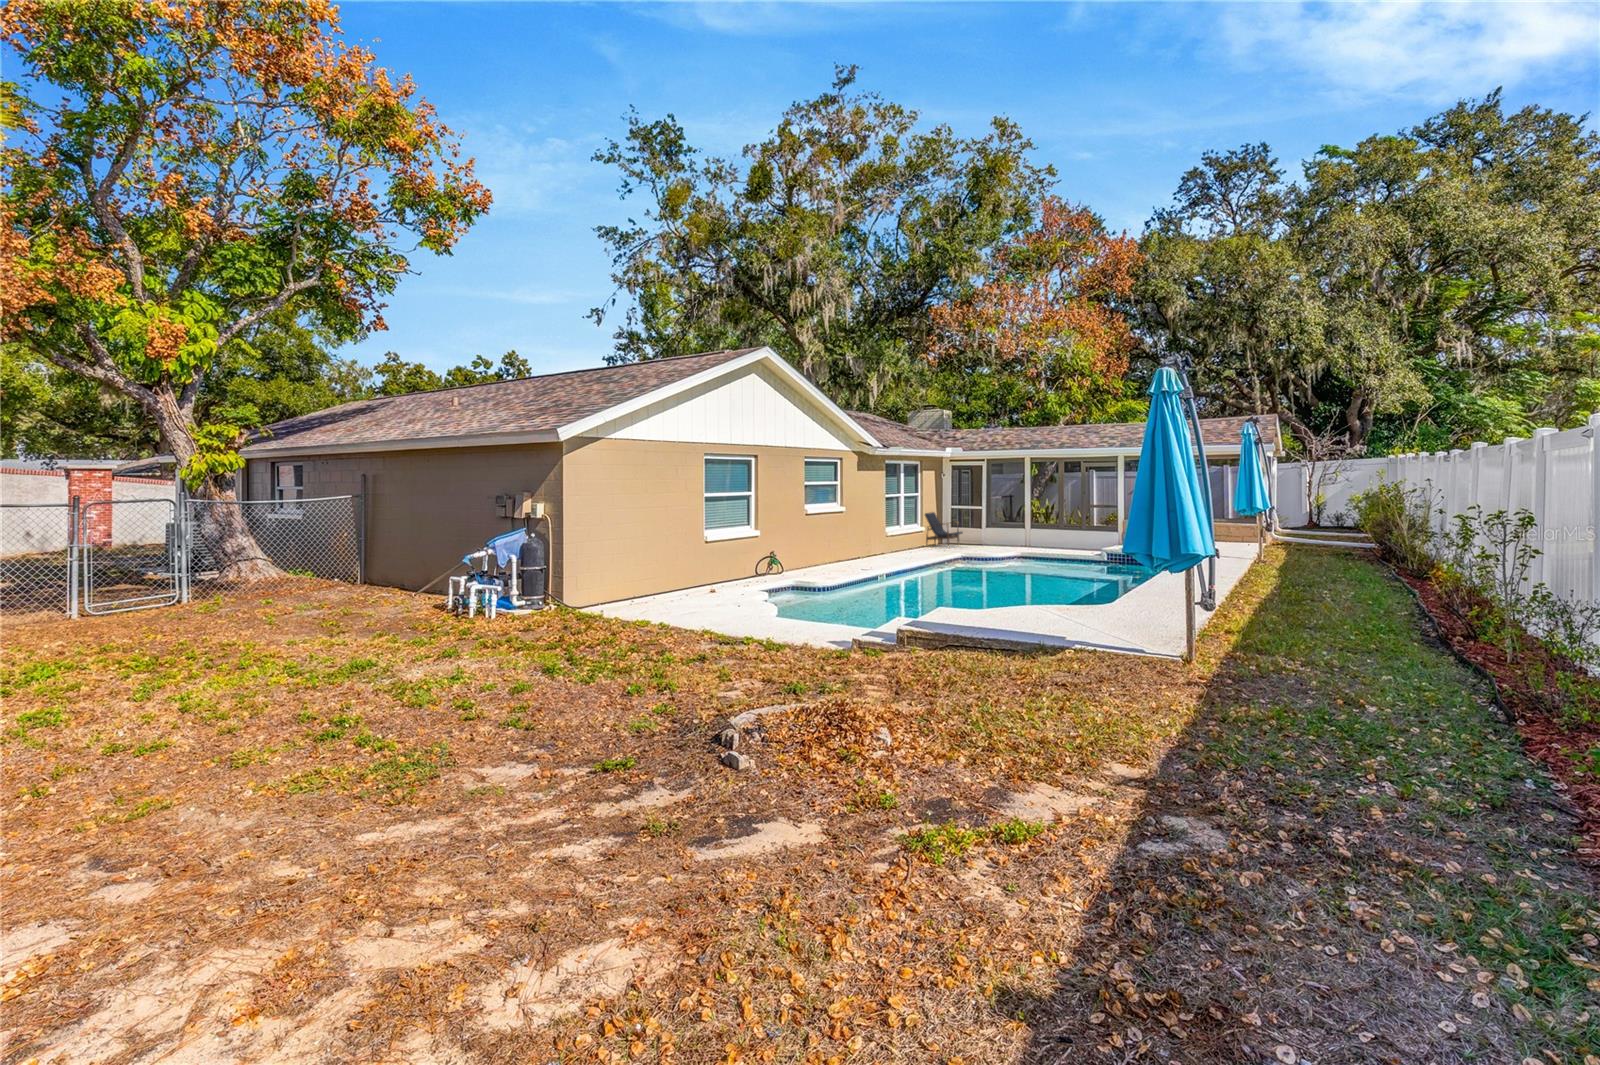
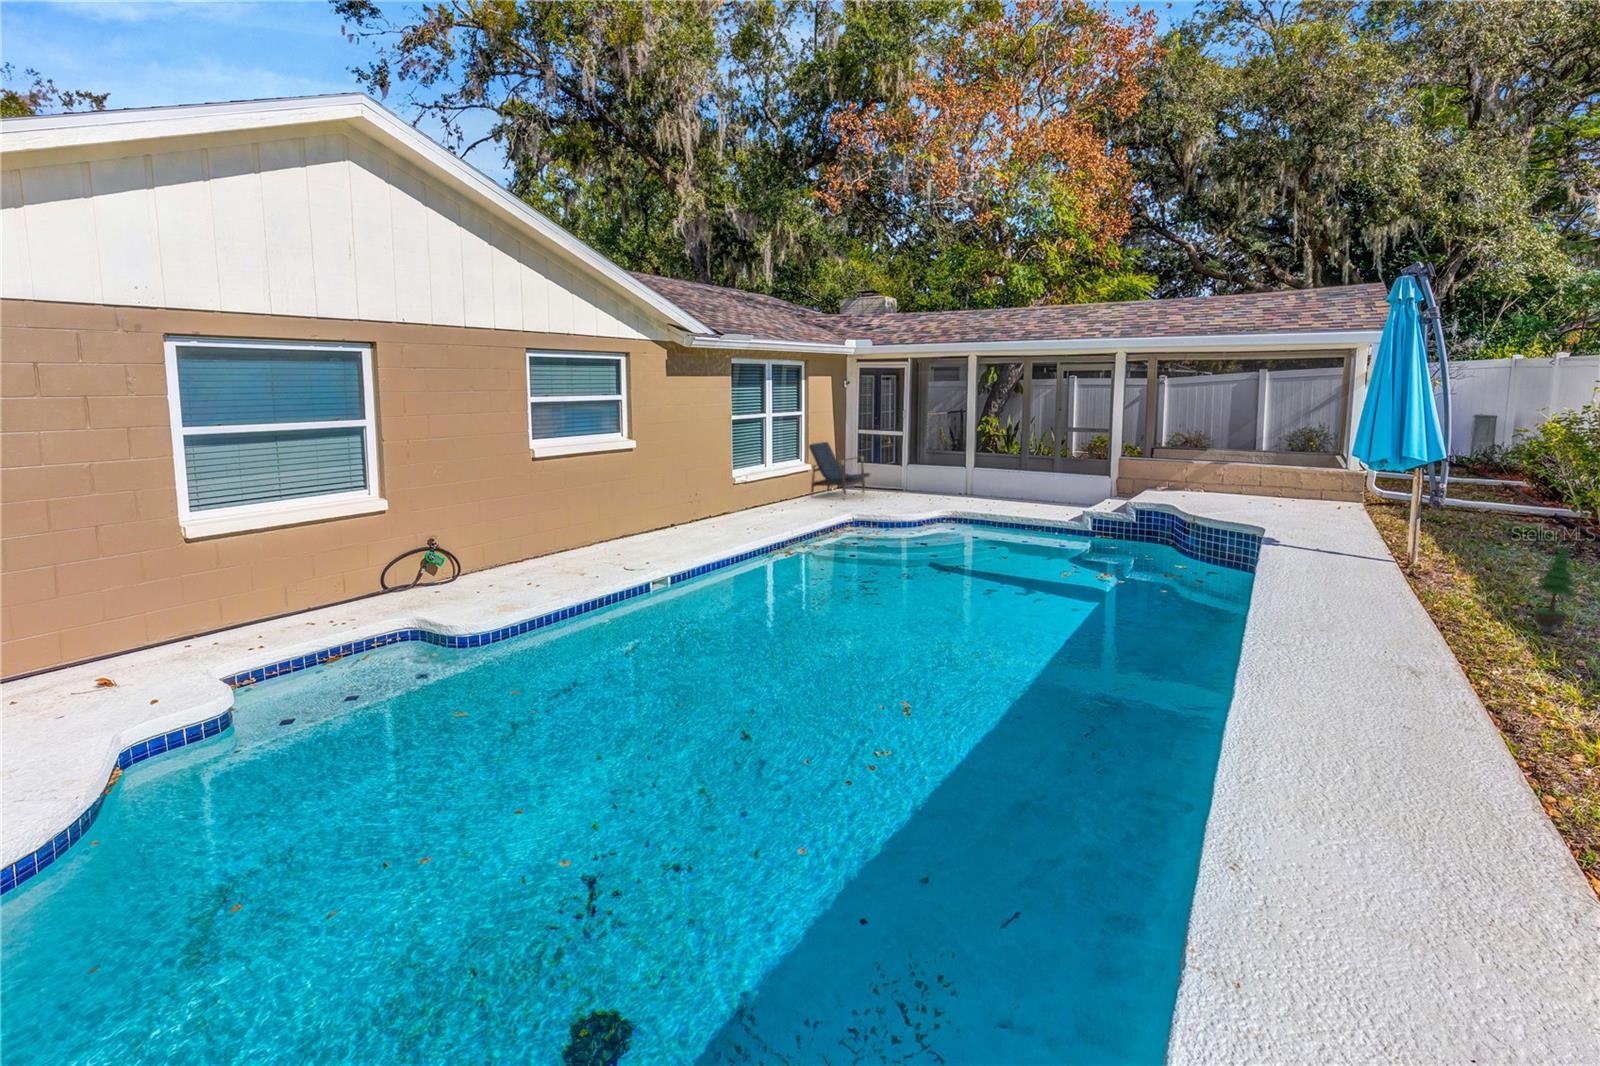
potted tree: none [1298,542,1314,581] -> present [1534,546,1576,632]

